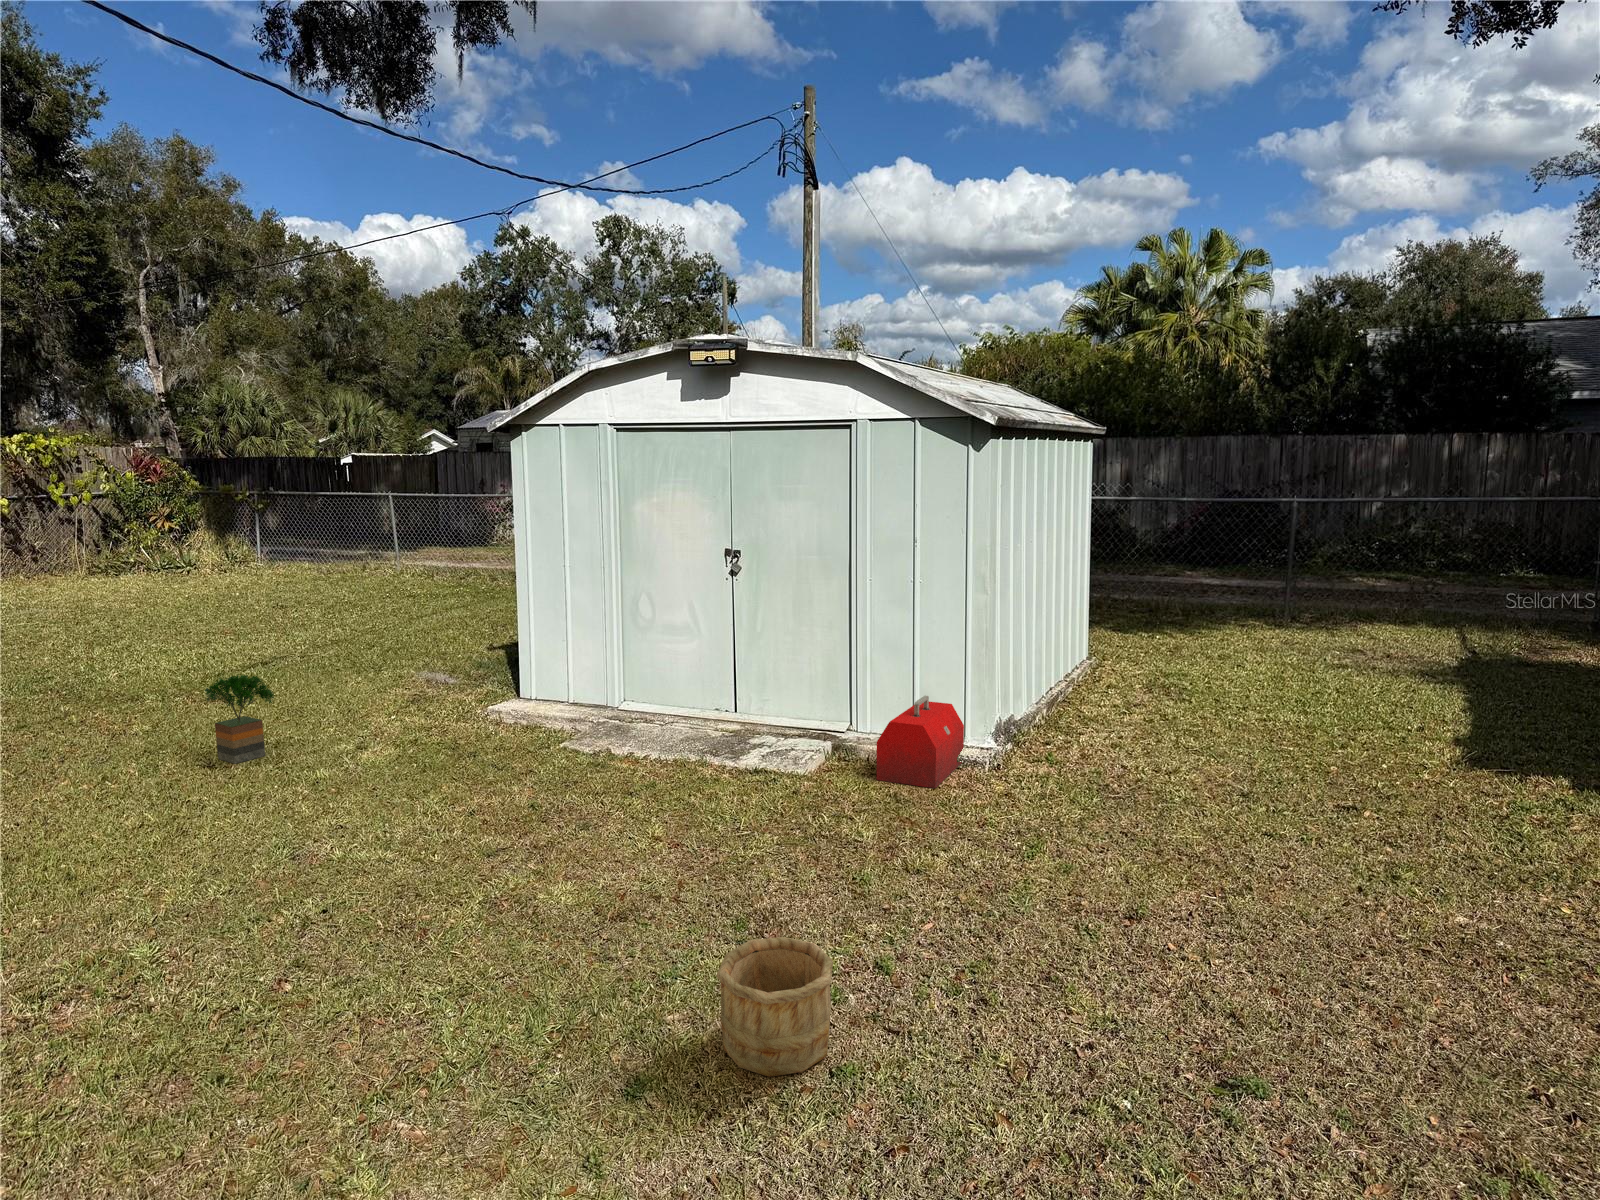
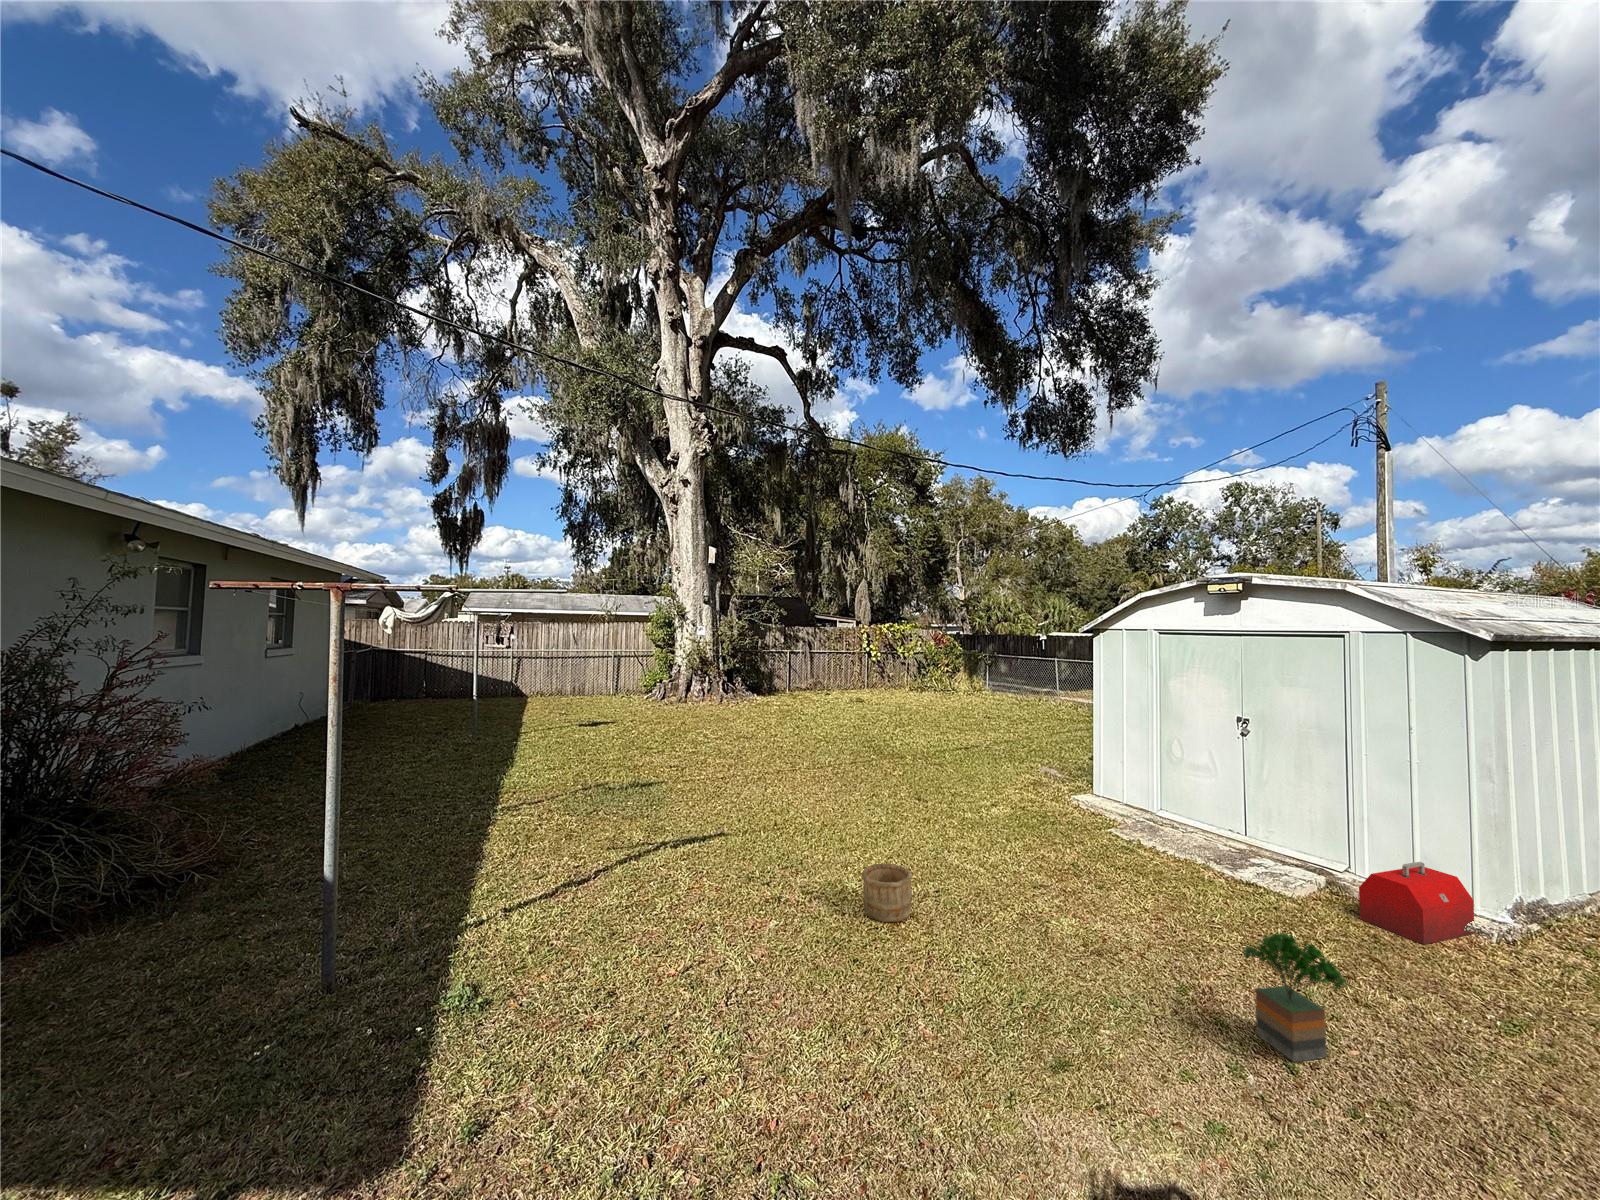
potted tree: present [205,675,275,764] -> present [1244,933,1347,1062]
wooden bucket: present [716,937,833,1077] -> present [862,863,912,922]

